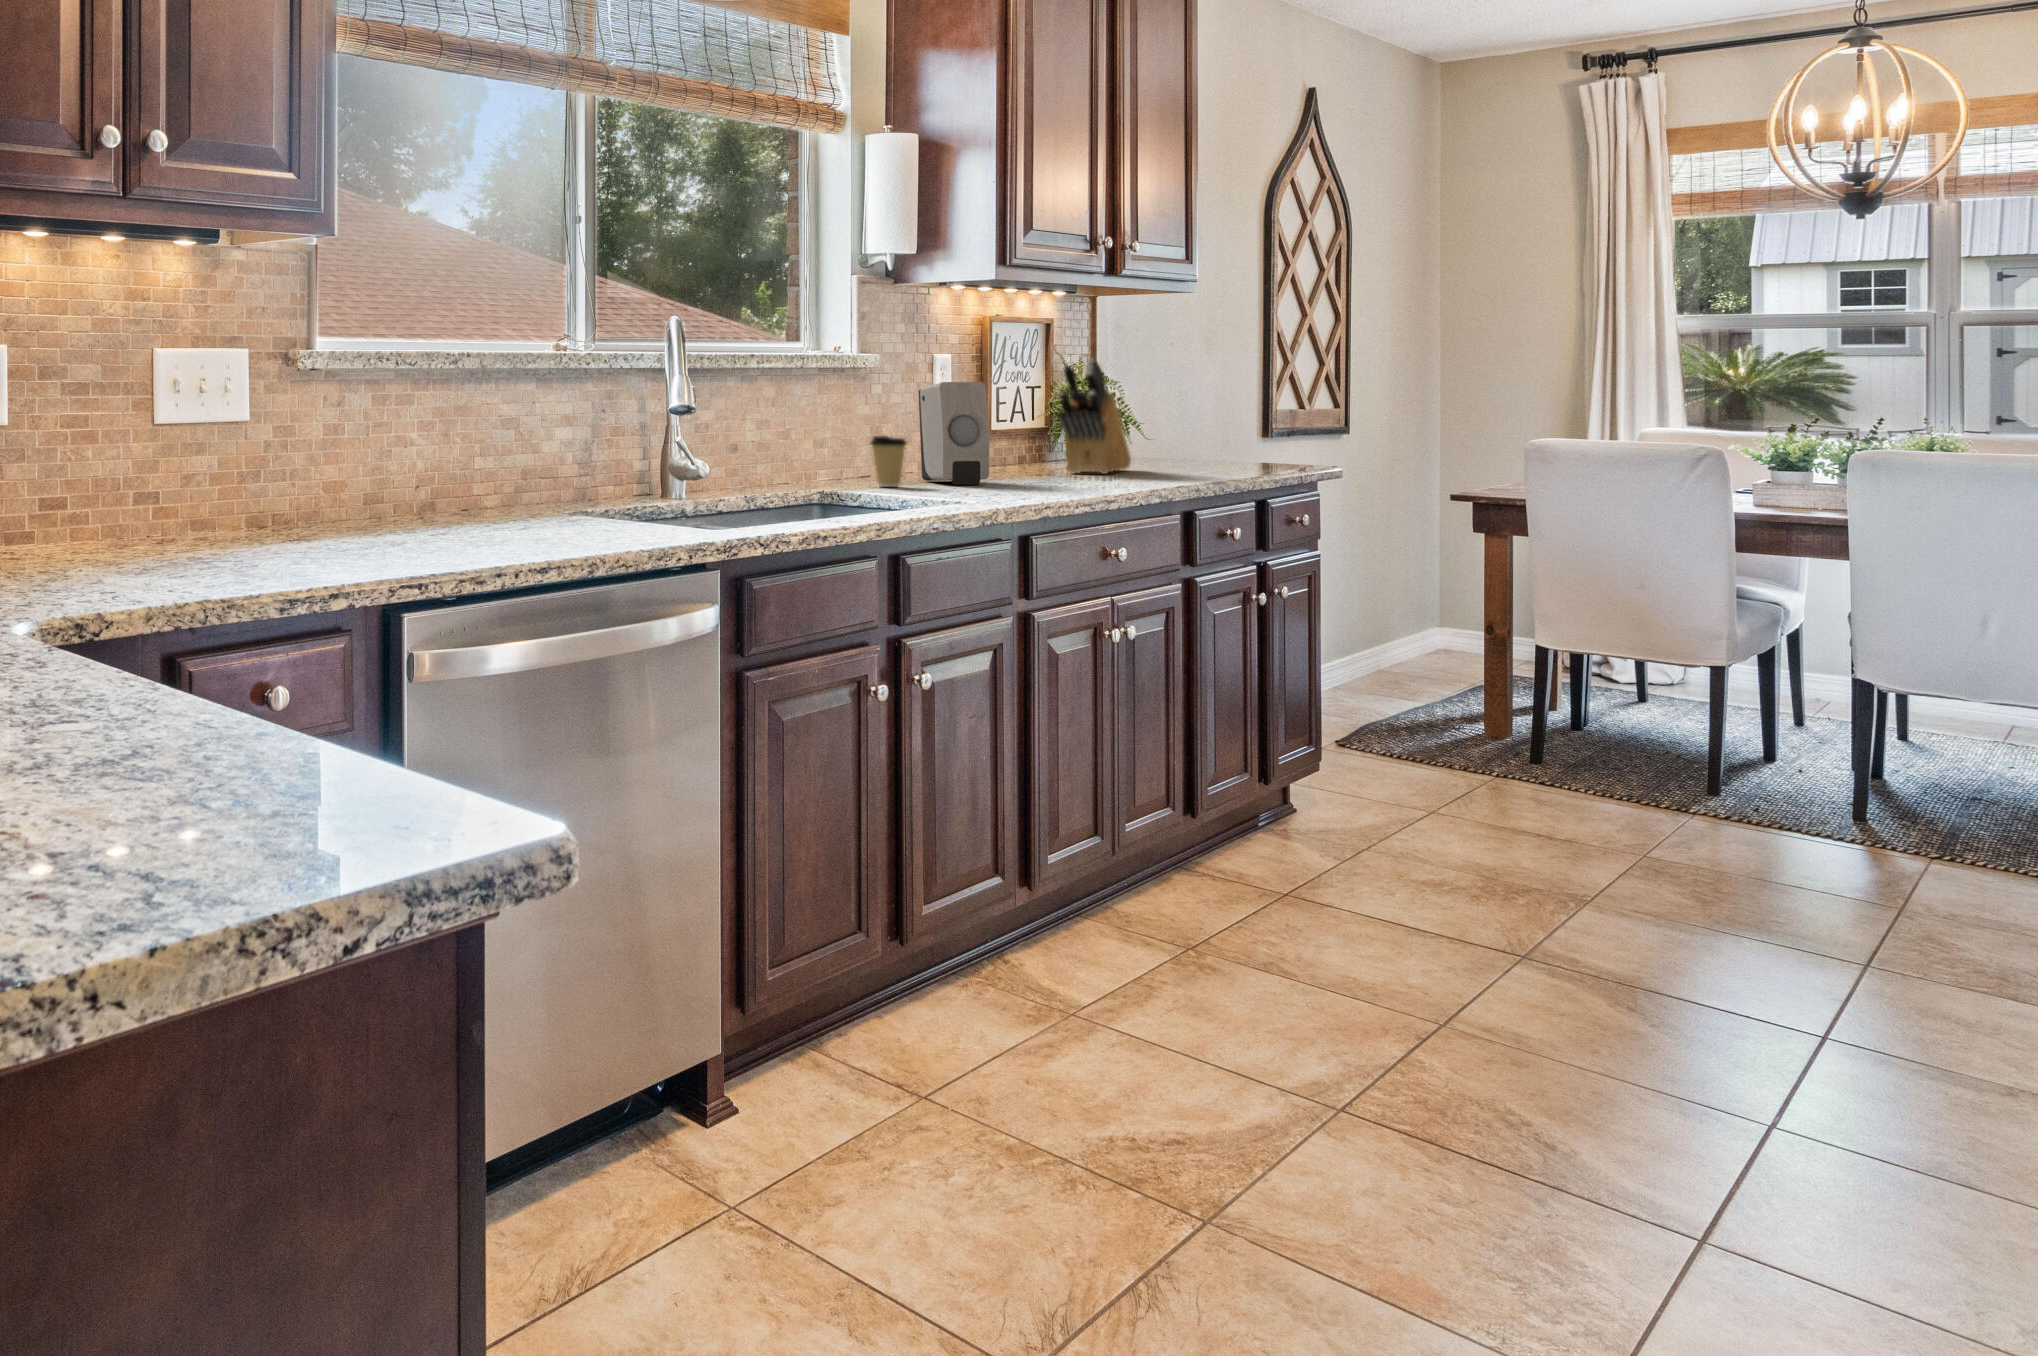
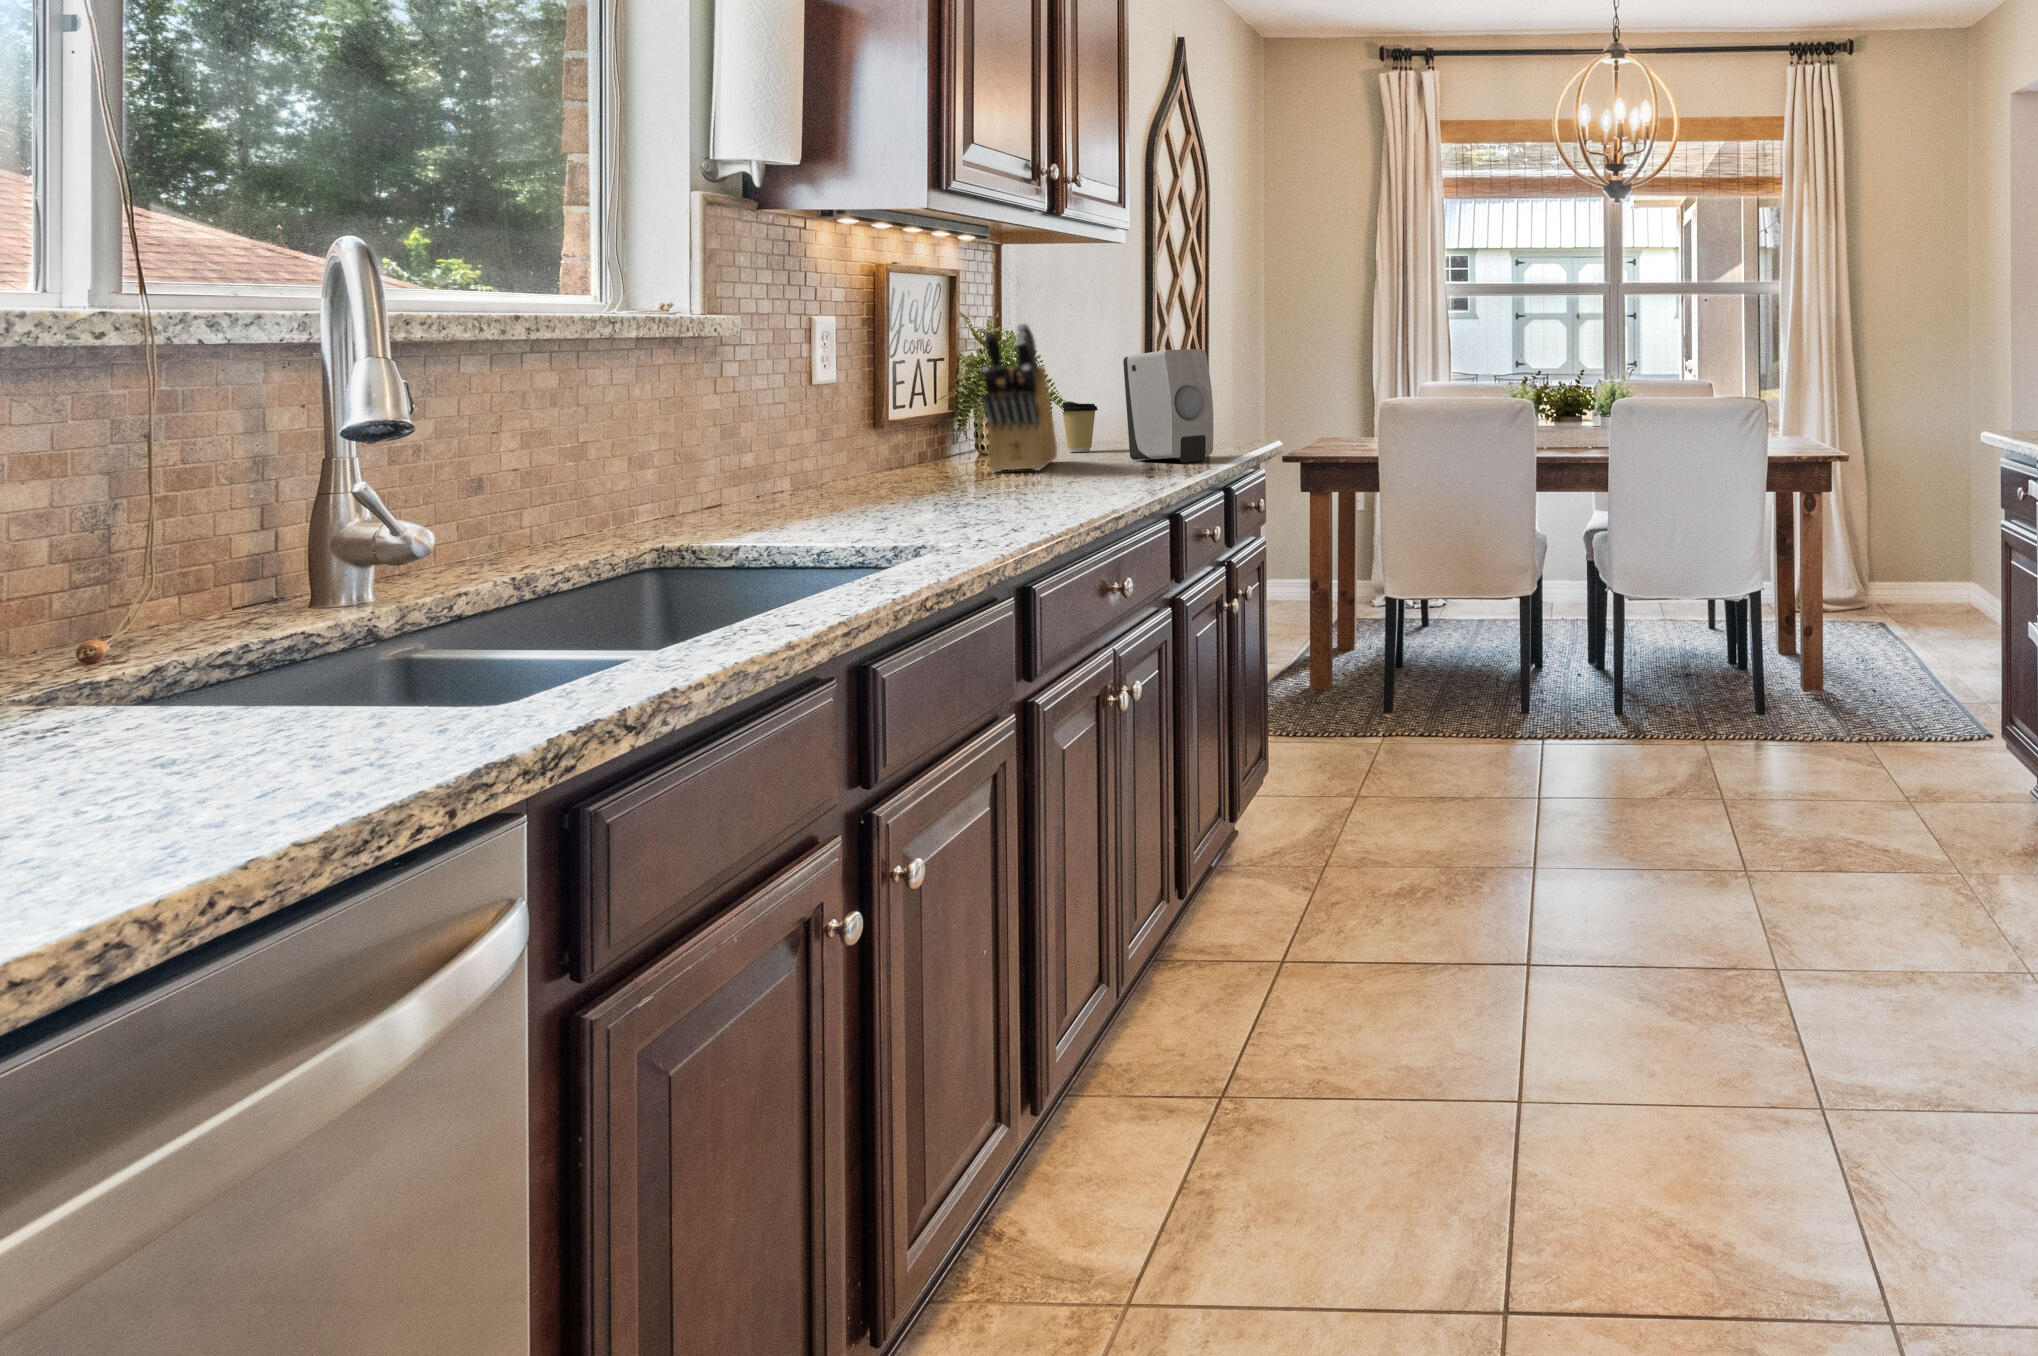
soap dispenser: present [919,382,989,485] -> present [1123,349,1214,463]
coffee cup: present [870,436,907,487] -> present [1062,402,1098,452]

